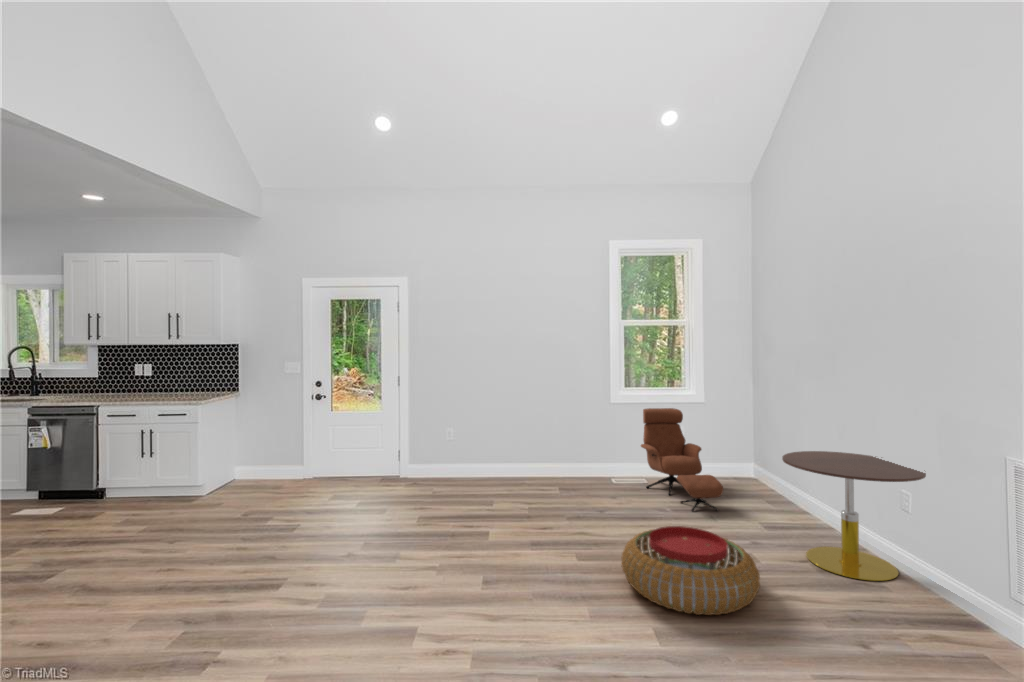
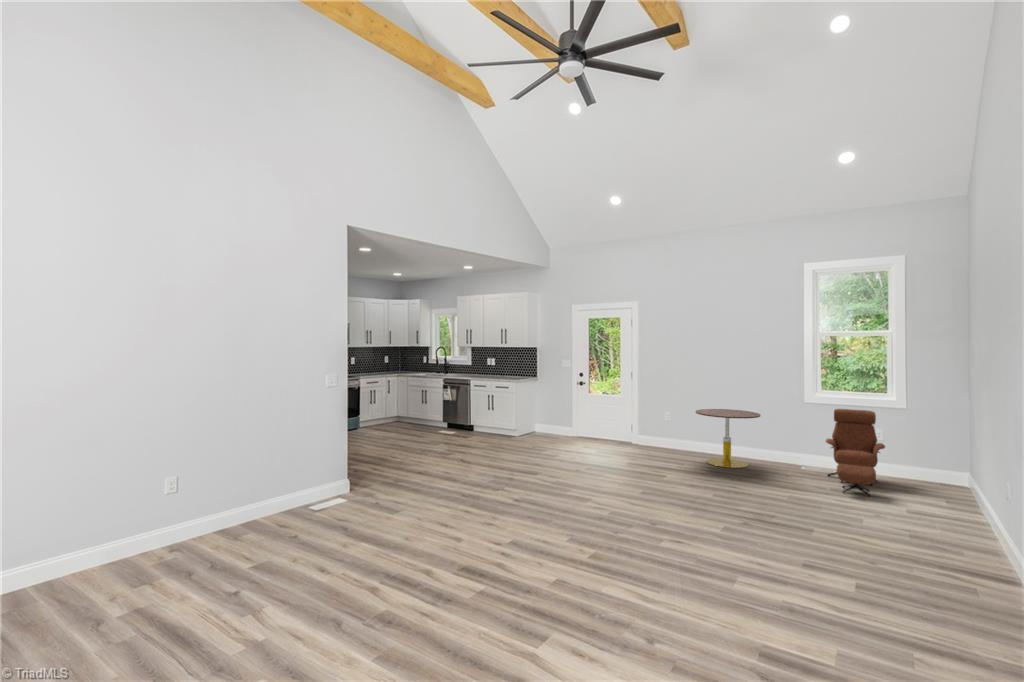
side table: present [782,451,926,581] -> present [696,409,761,468]
pouf: present [622,526,760,615] -> none [717,479,814,530]

